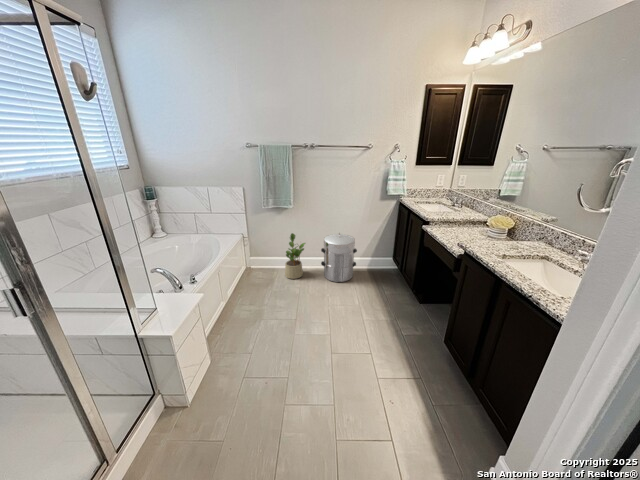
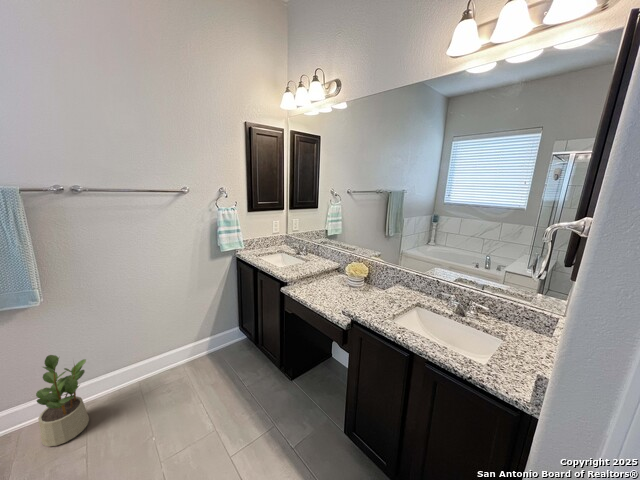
waste bin: present [321,233,357,282] -> none [124,319,193,405]

